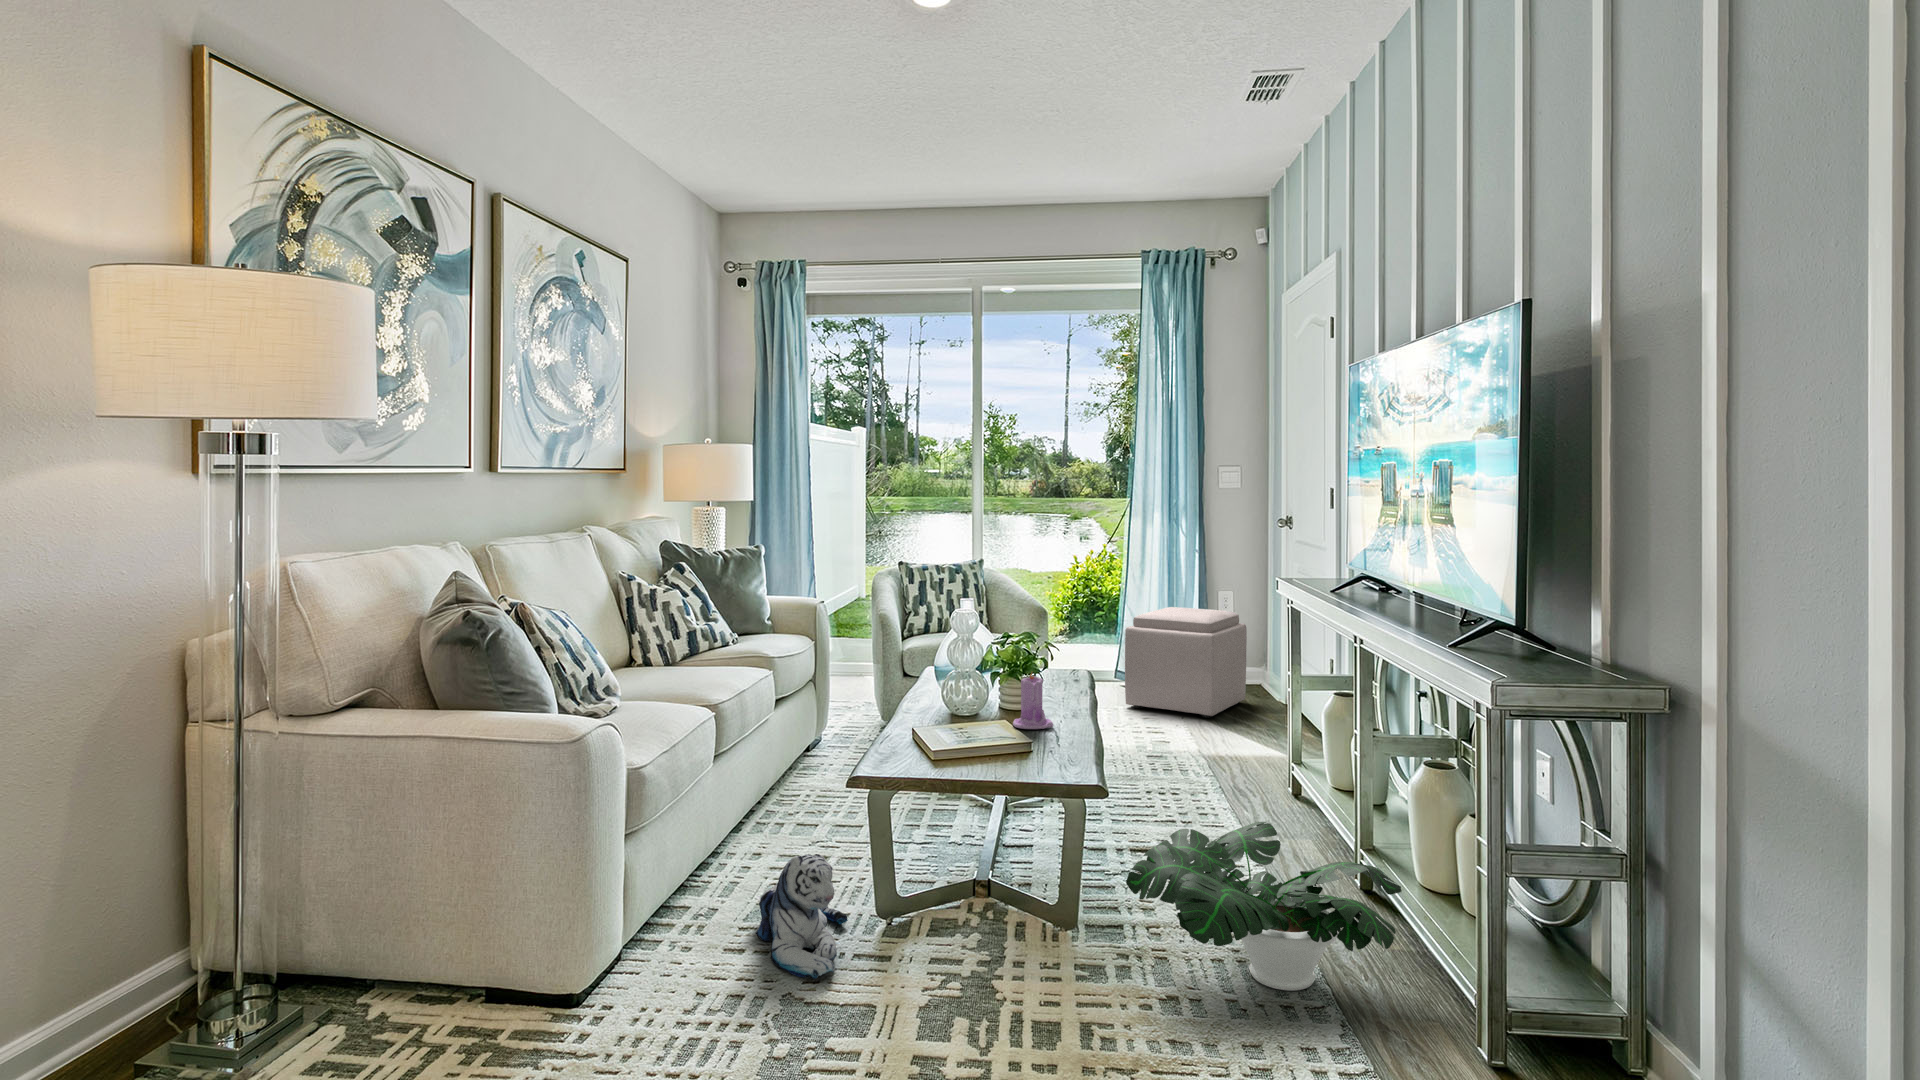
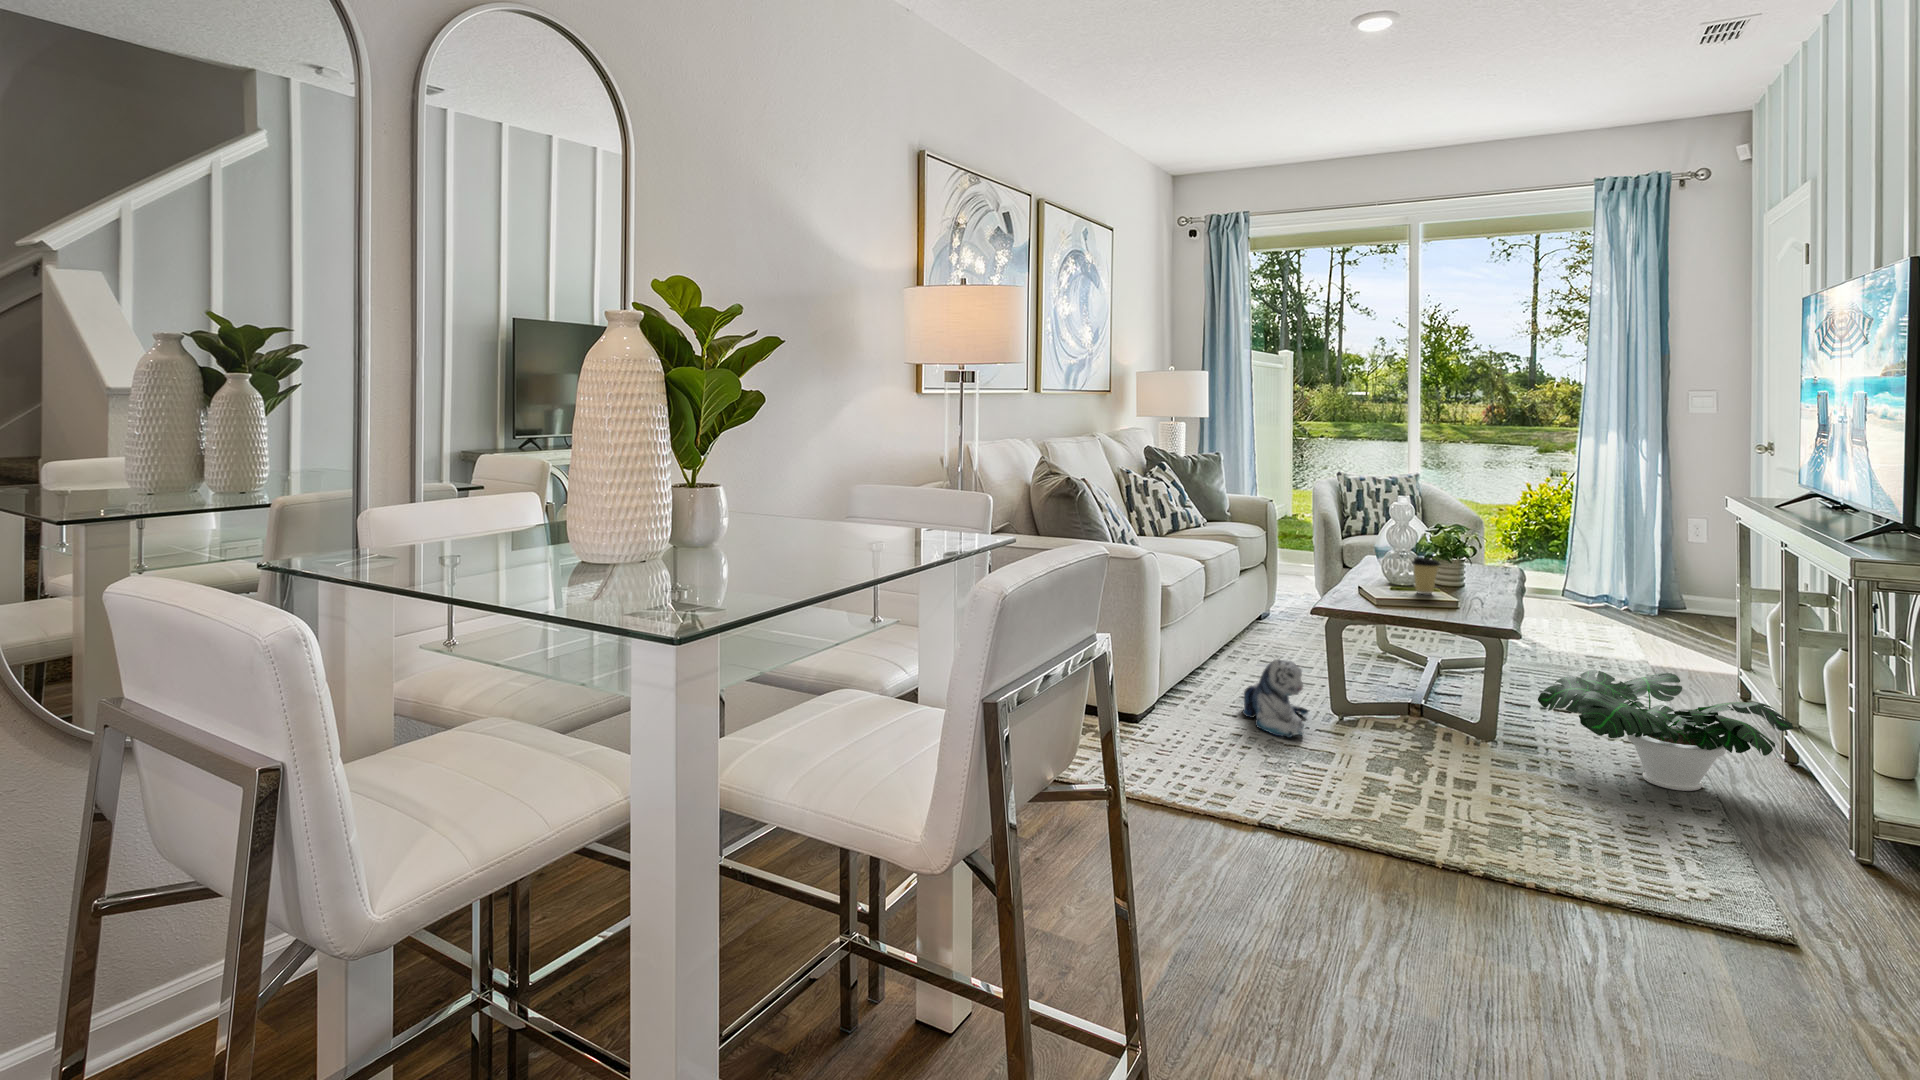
ottoman: present [1125,607,1247,718] -> none [1552,524,1691,626]
candle: present [1013,673,1053,729] -> none [1446,546,1481,592]
coffee cup: none [970,689,1004,739] -> present [1412,557,1440,594]

